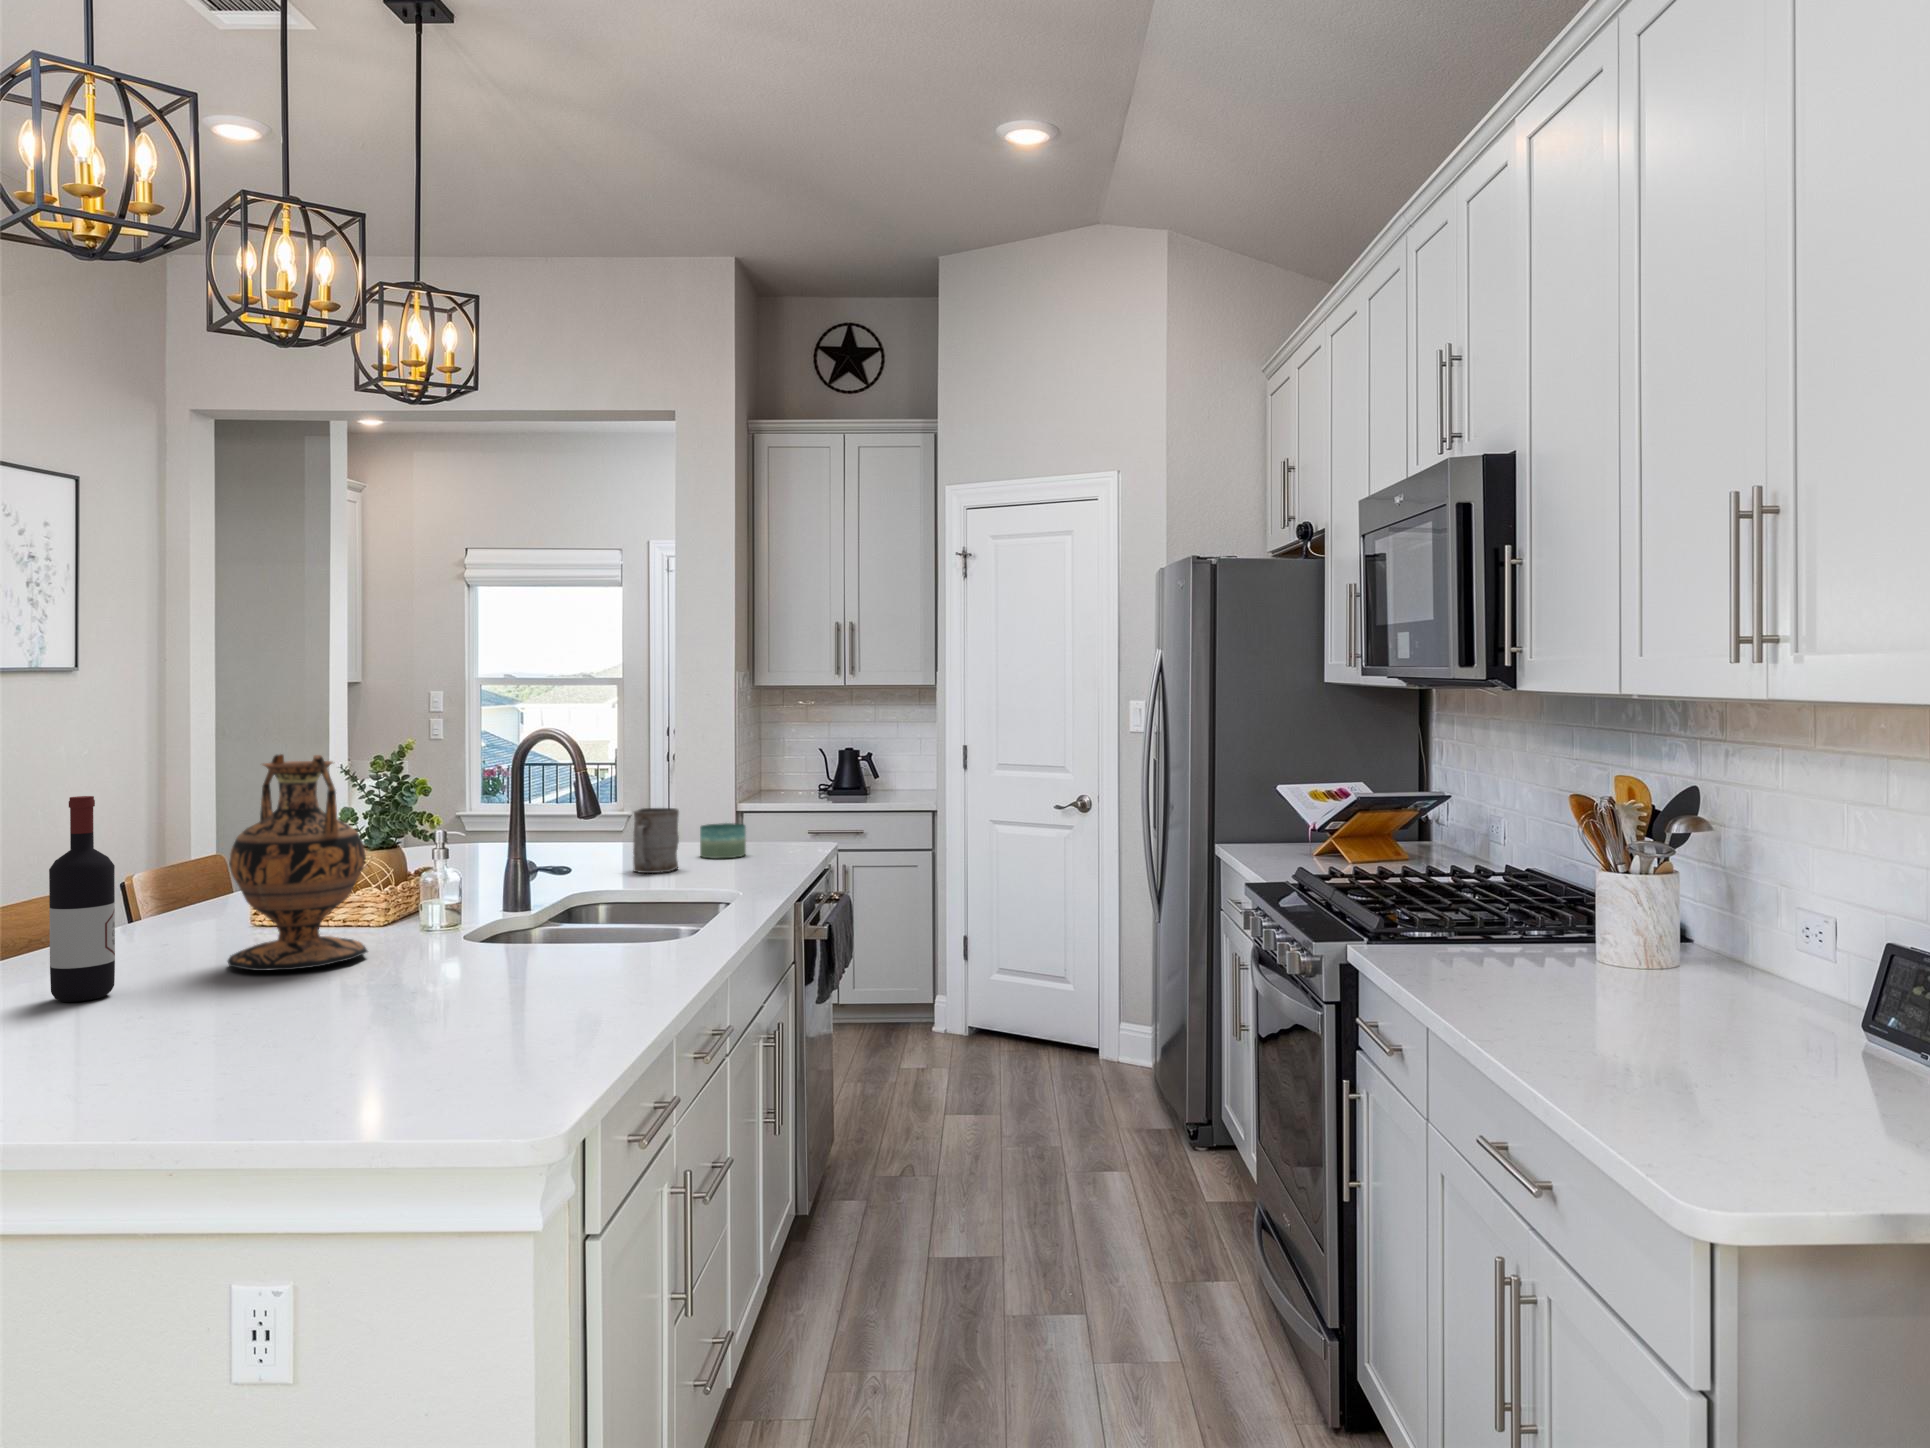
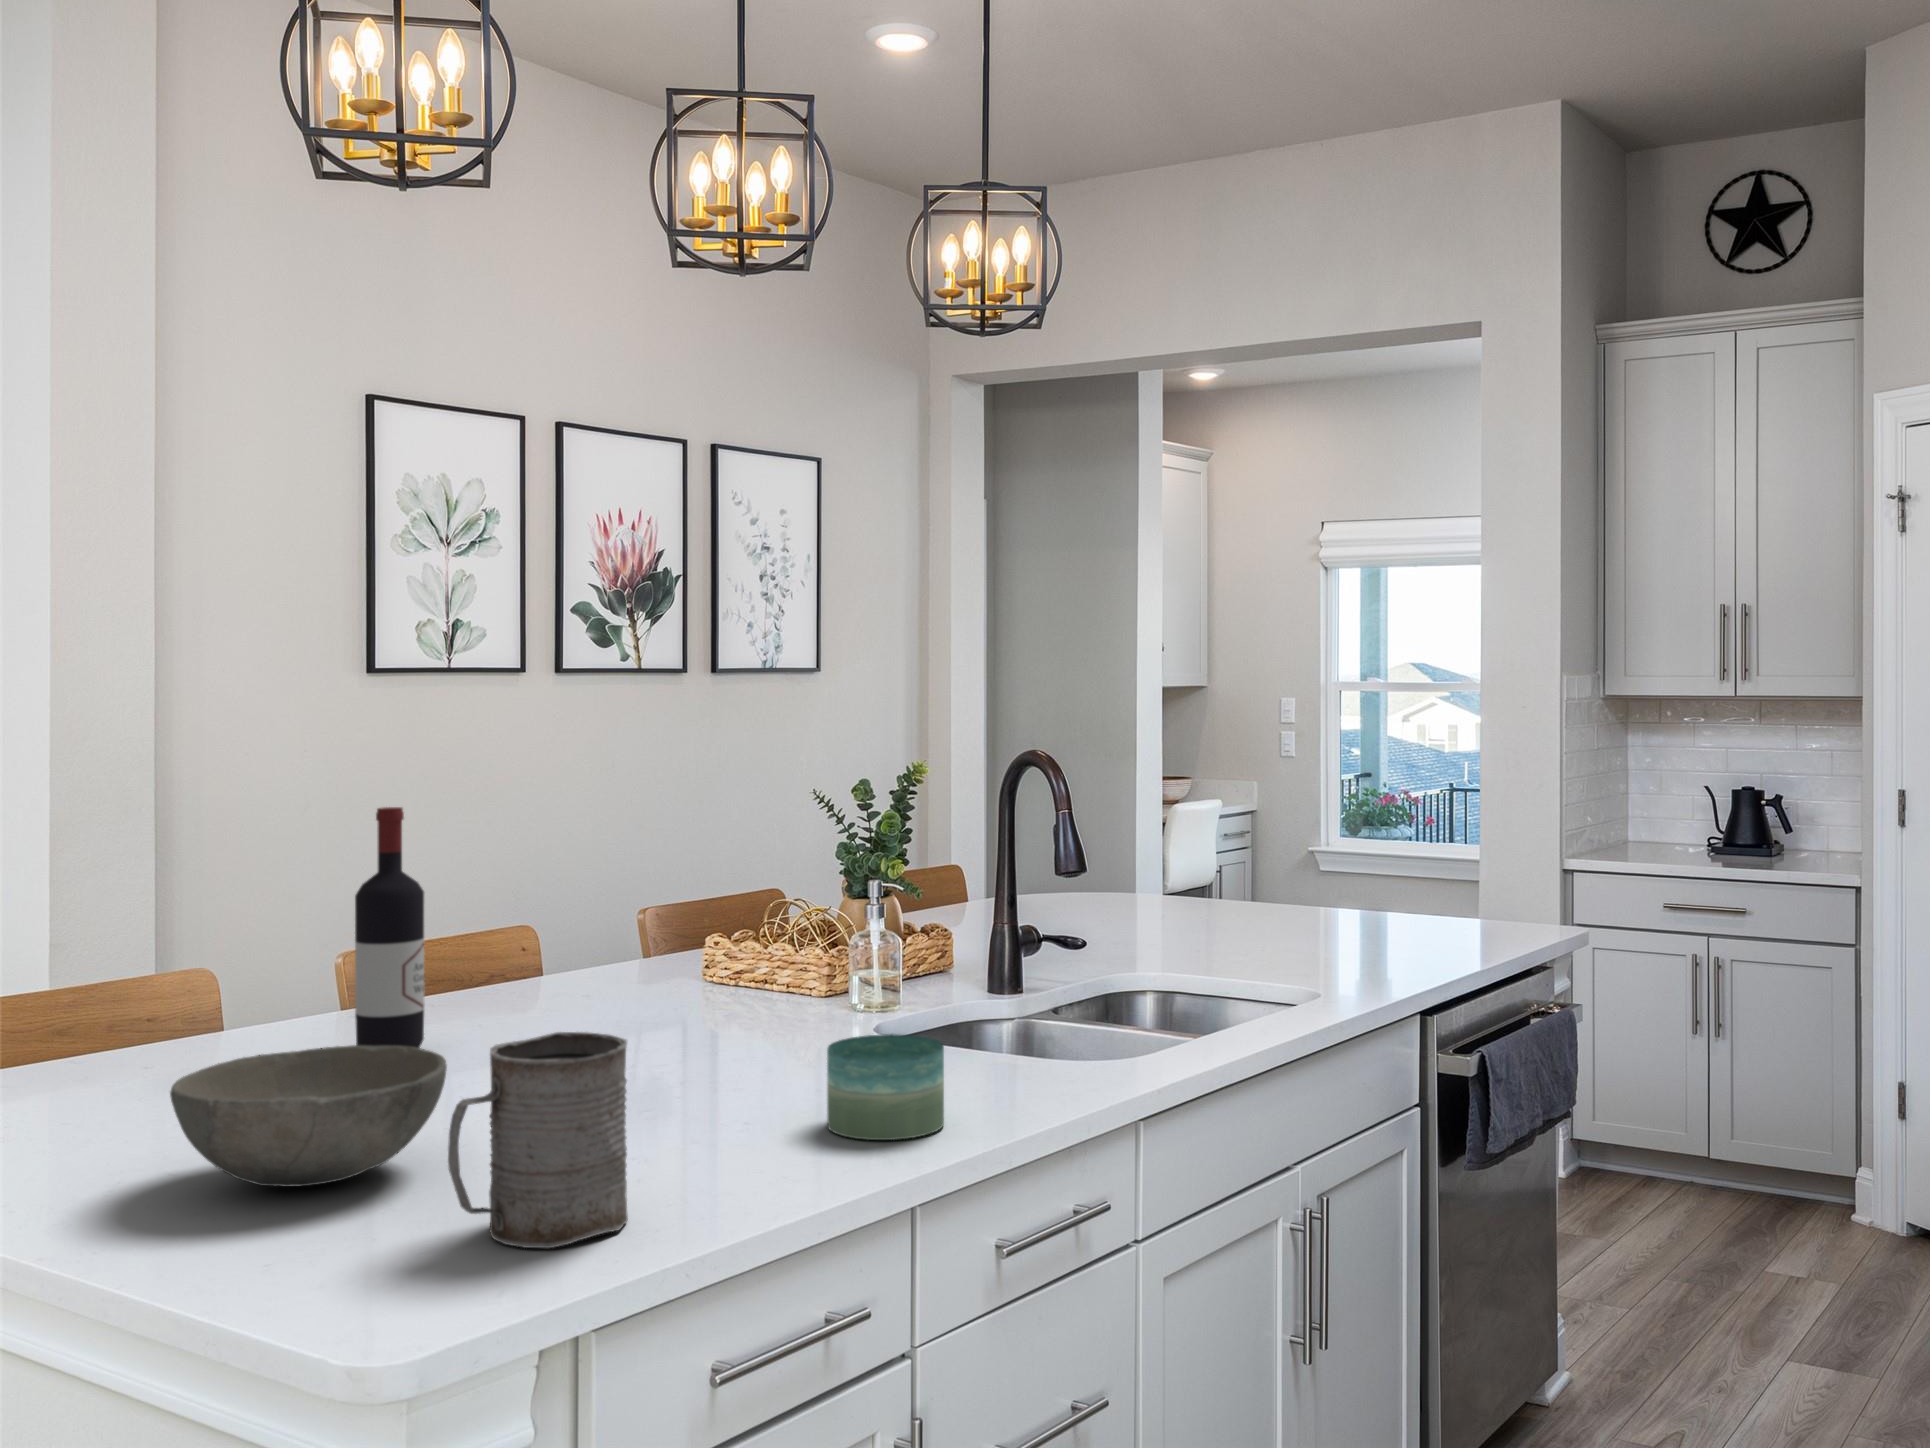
vase: present [228,754,367,971] -> none [565,764,734,1050]
mug: present [633,808,679,873] -> present [448,1032,628,1248]
candle: present [700,823,746,858] -> present [827,1035,944,1140]
bowl: none [118,963,334,1069] -> present [170,1045,447,1187]

